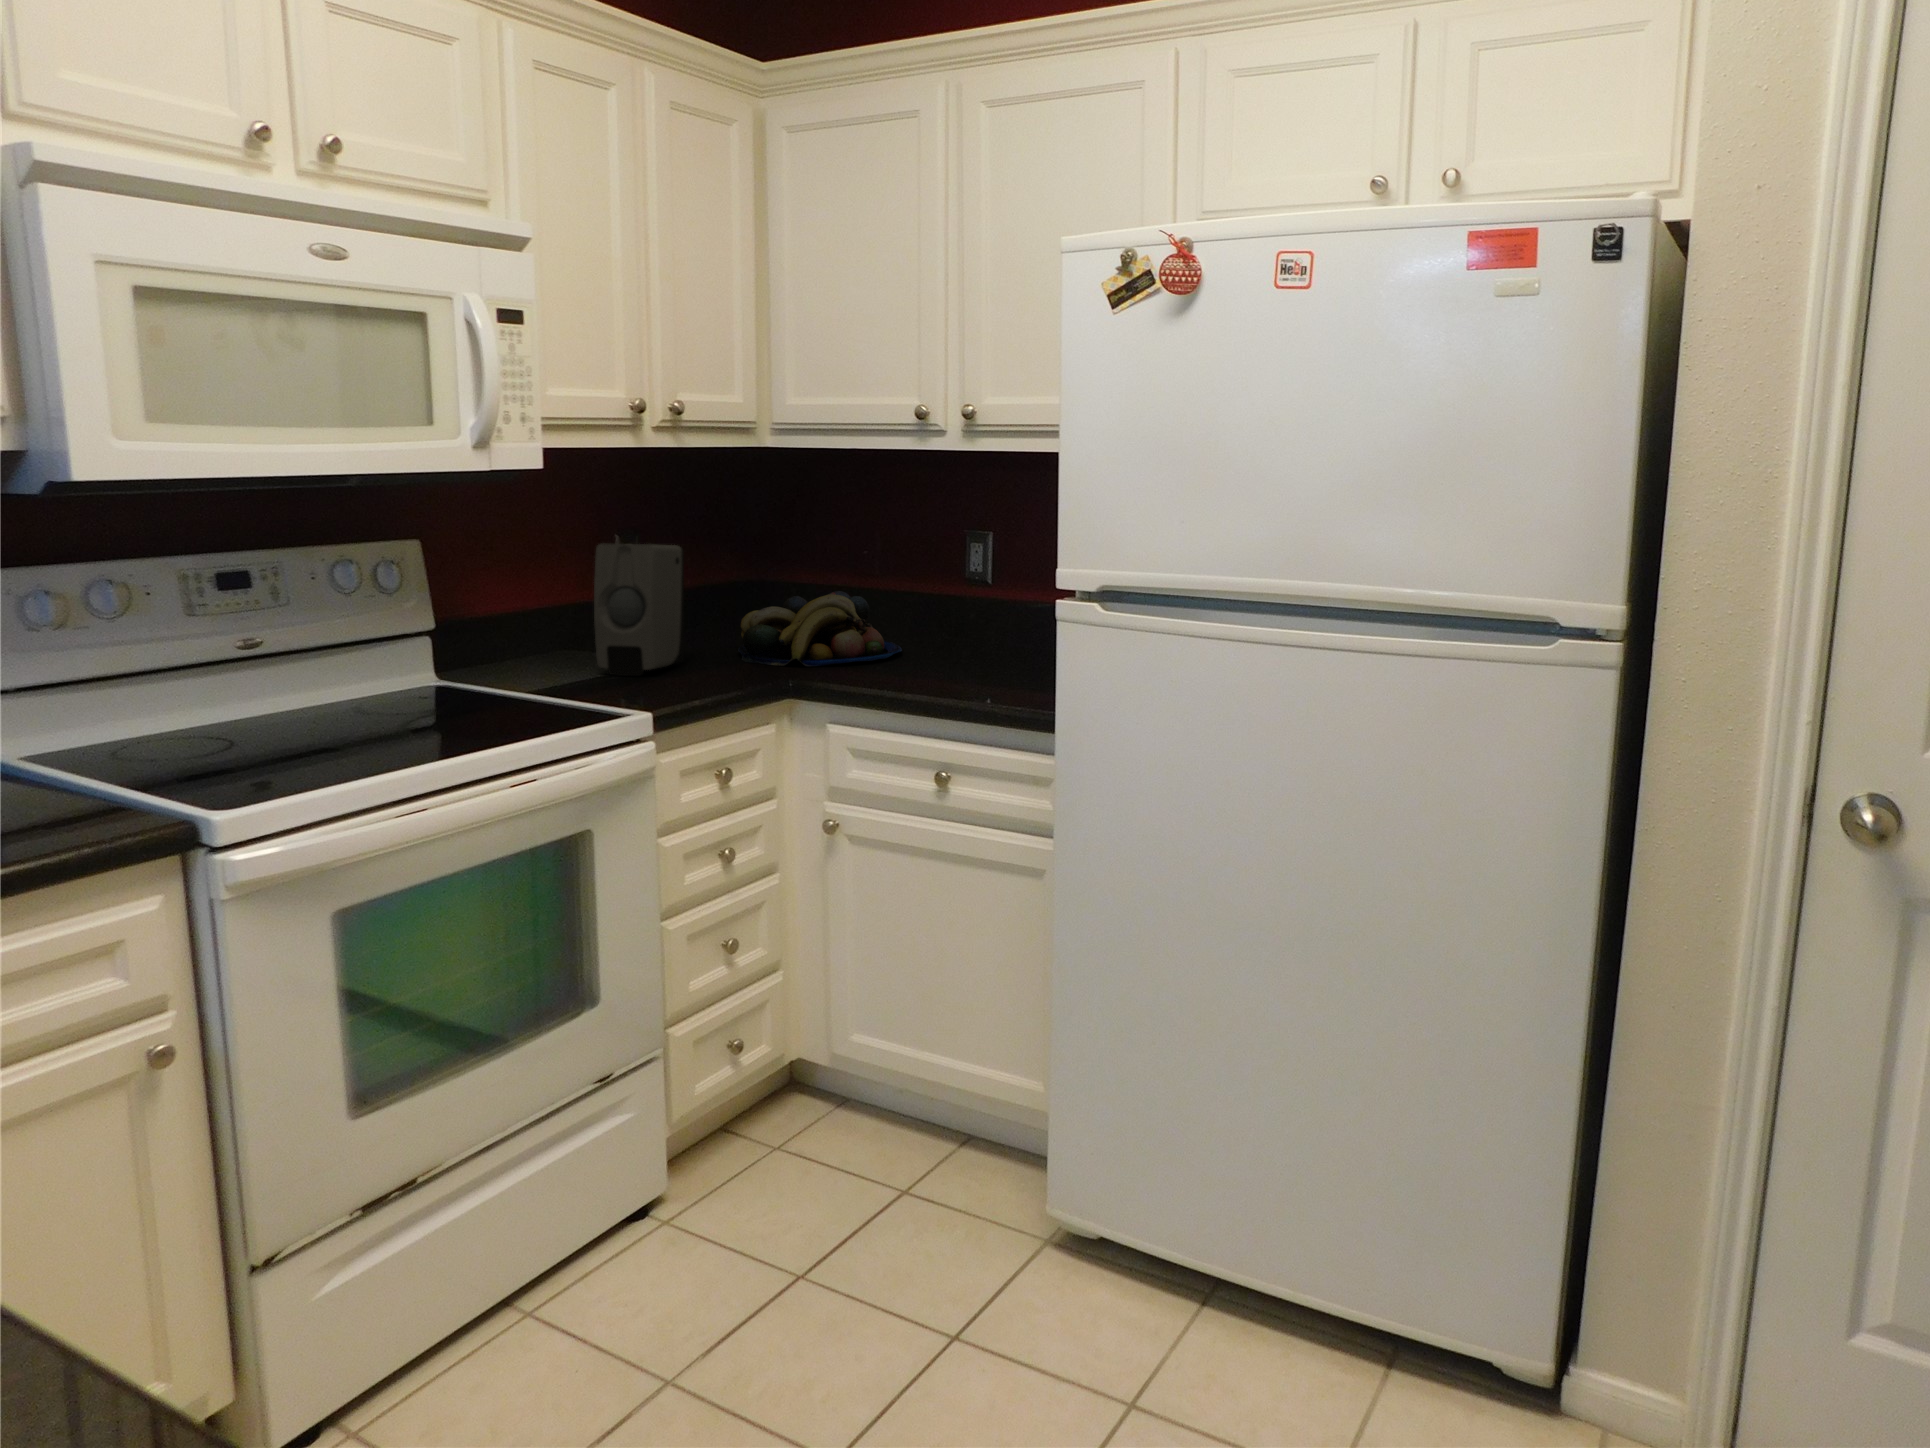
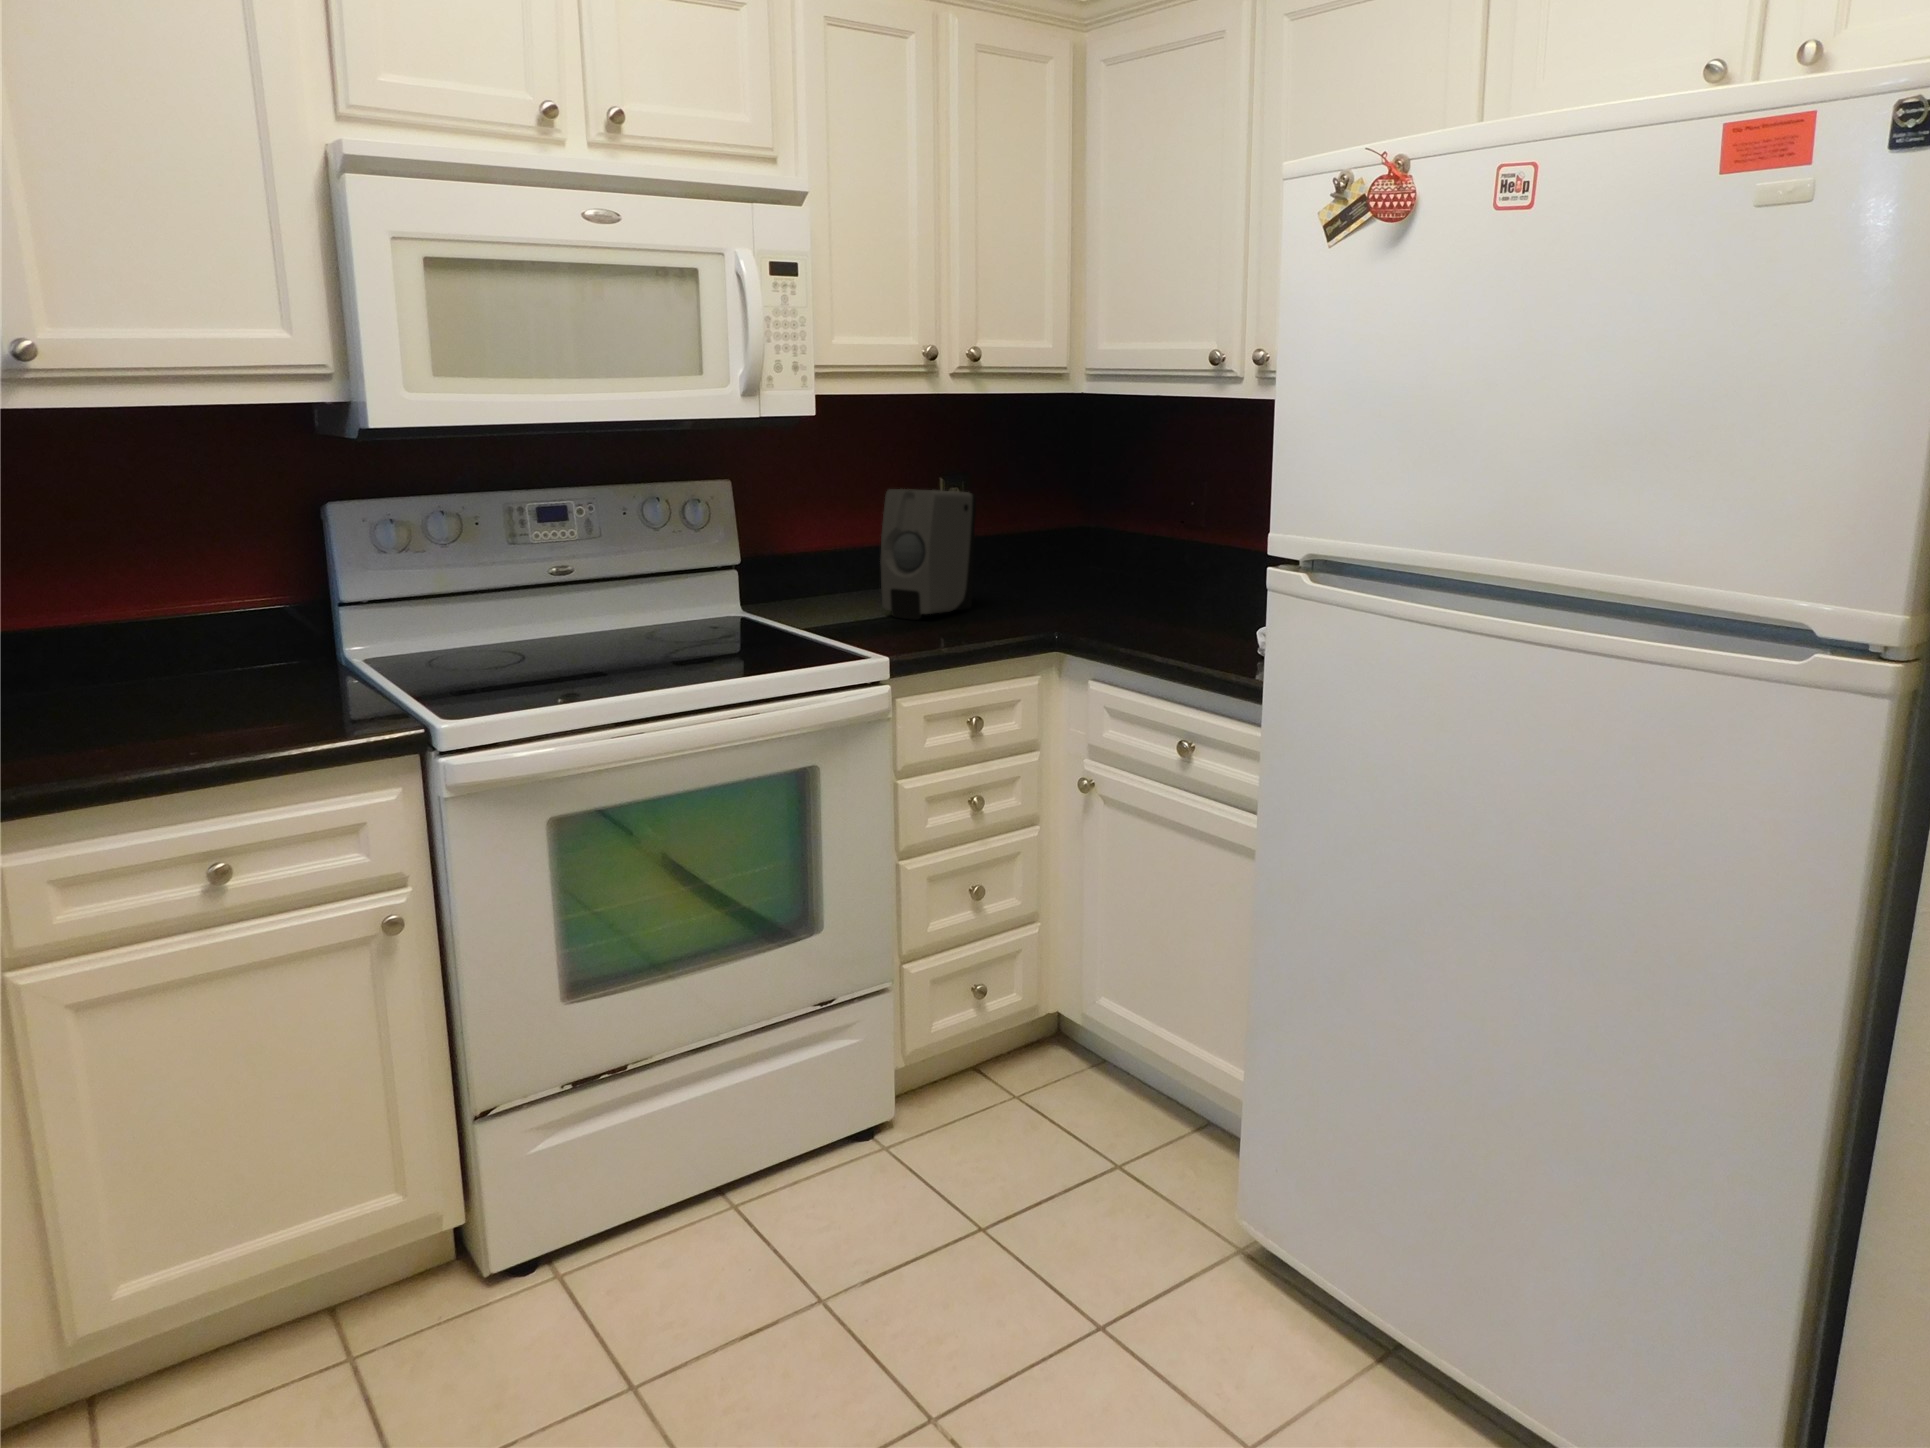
fruit bowl: present [738,591,902,666] -> none [1030,543,1200,620]

